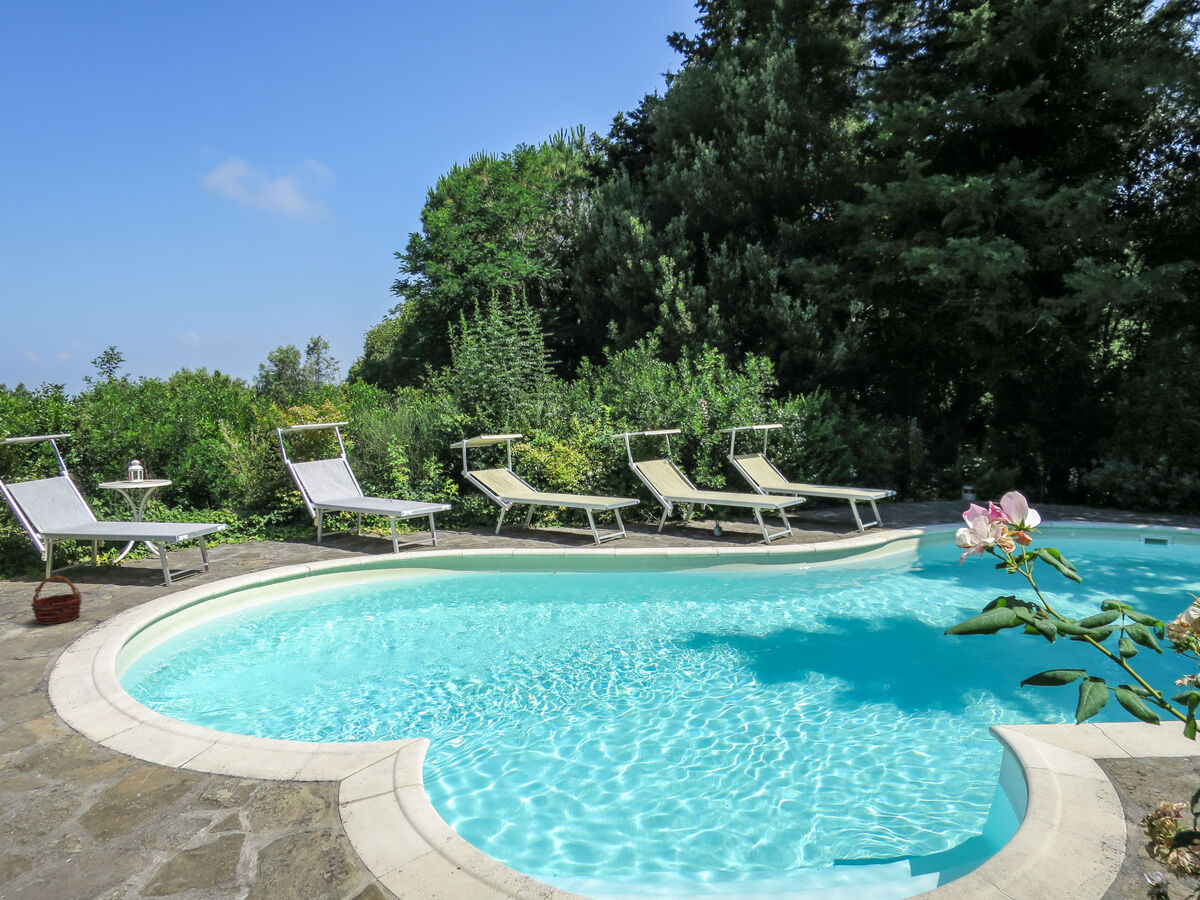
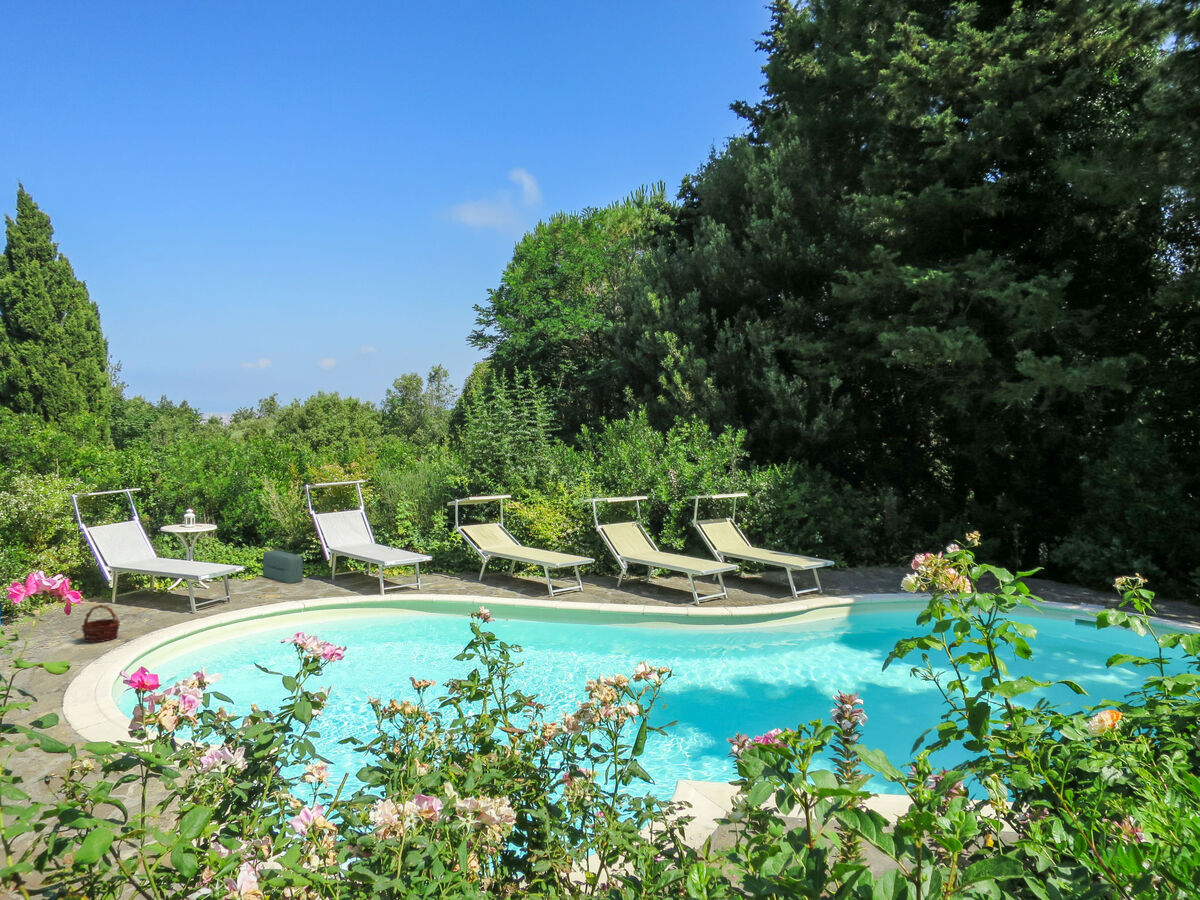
potted plant: present [705,504,734,536] -> none [655,557,682,593]
pouf: none [229,510,283,547] -> present [263,551,303,584]

